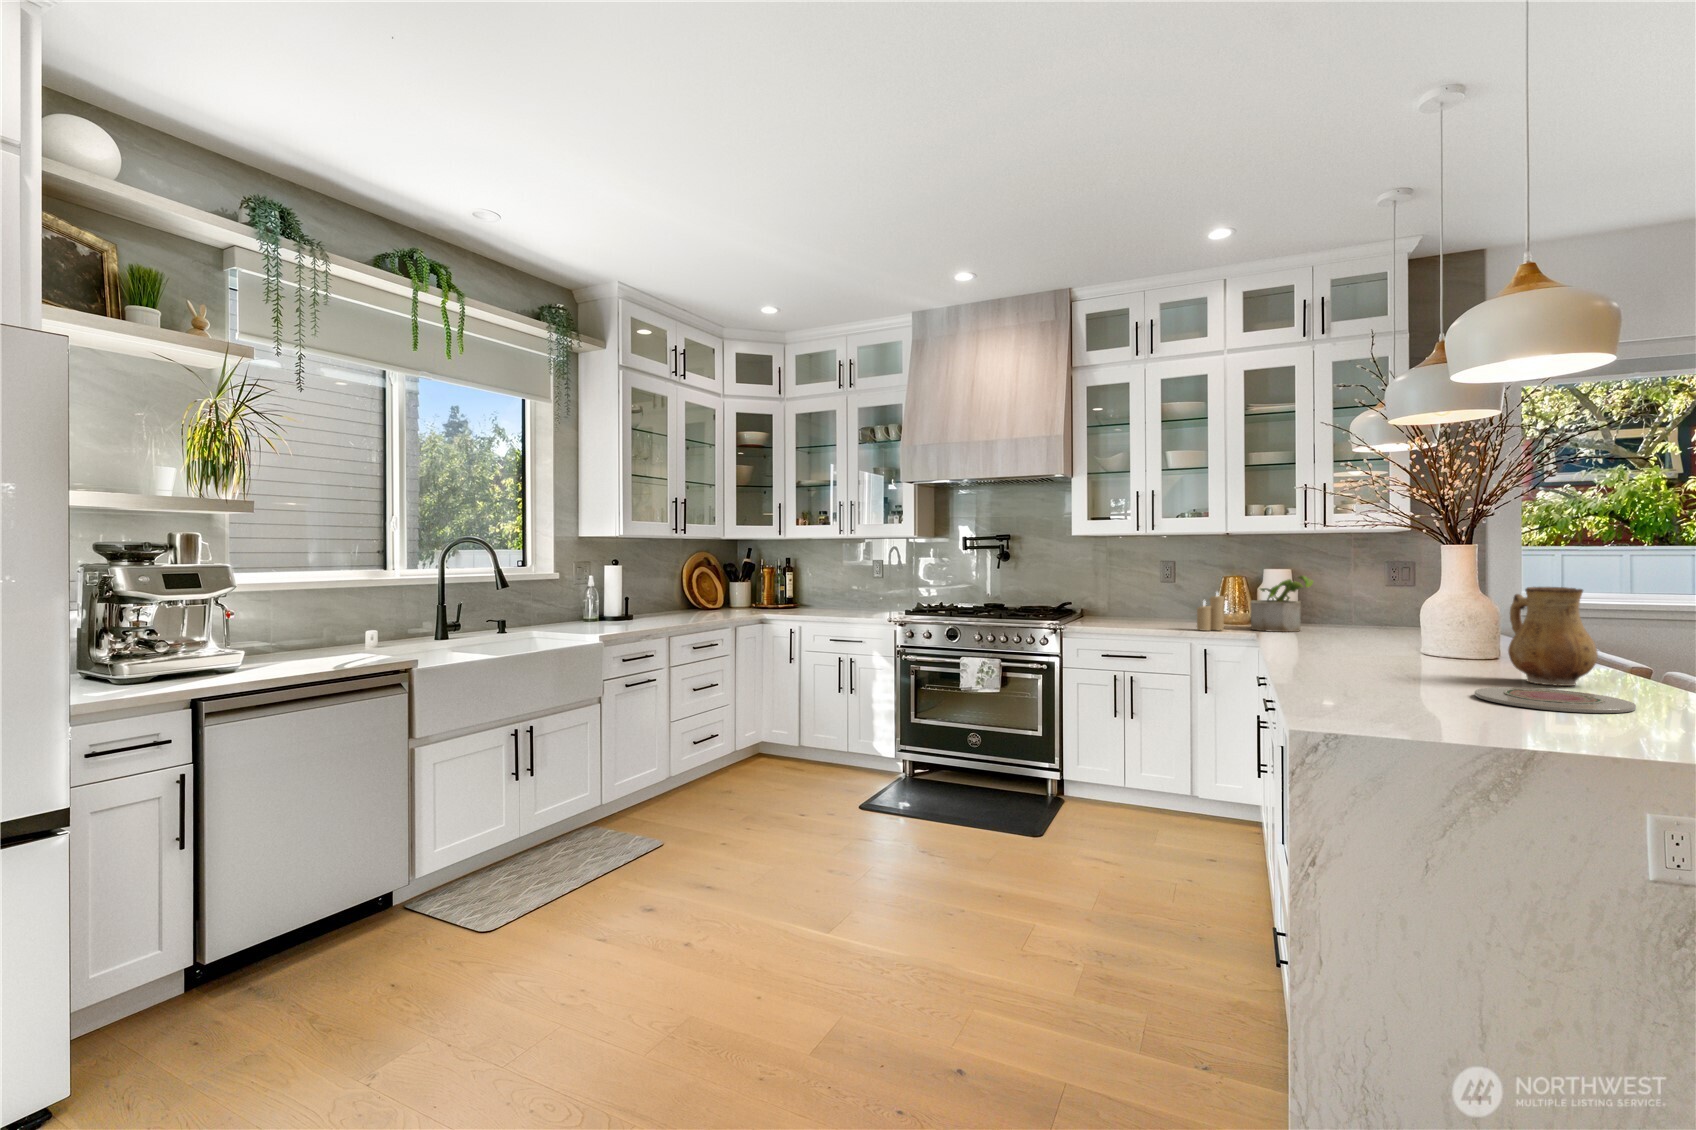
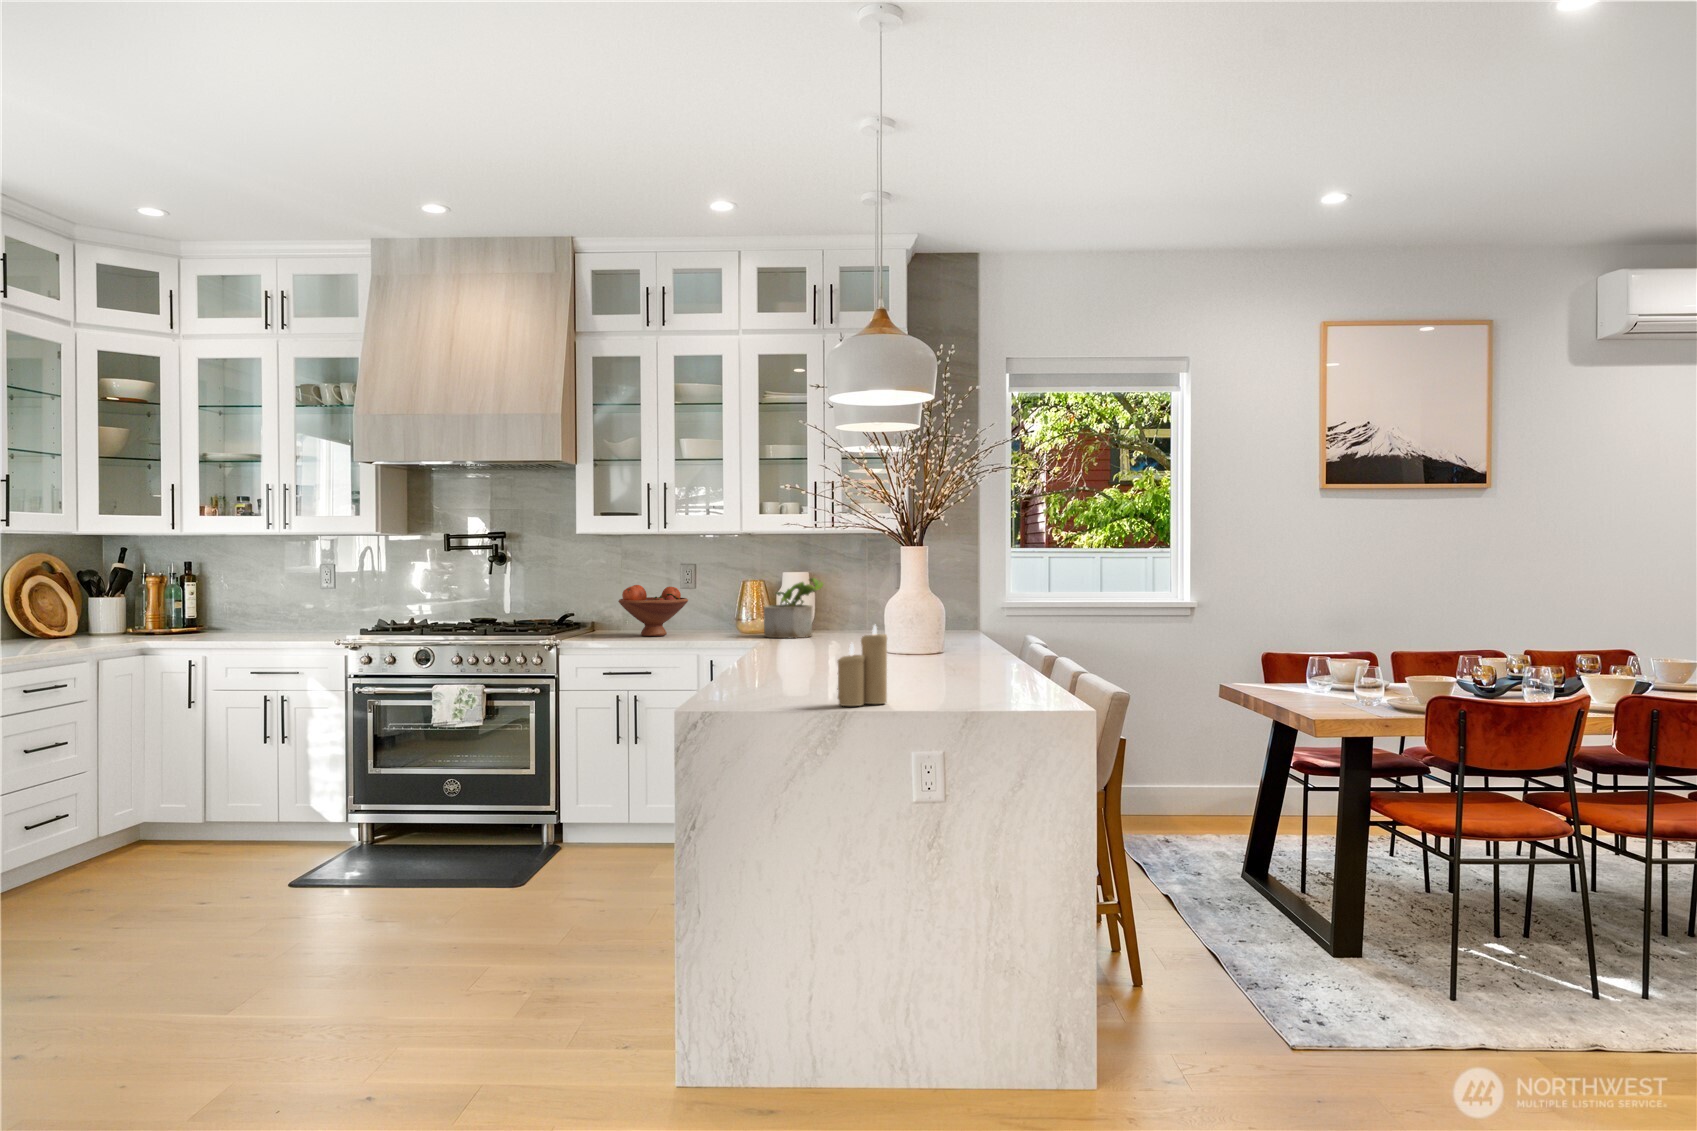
fruit bowl: none [1110,580,1173,625] -> present [618,585,688,636]
ceramic pitcher: present [1508,587,1598,686] -> none [941,585,1005,677]
candle: present [1197,593,1224,631] -> present [838,625,887,706]
plate: present [1475,687,1636,713] -> none [897,680,1011,699]

